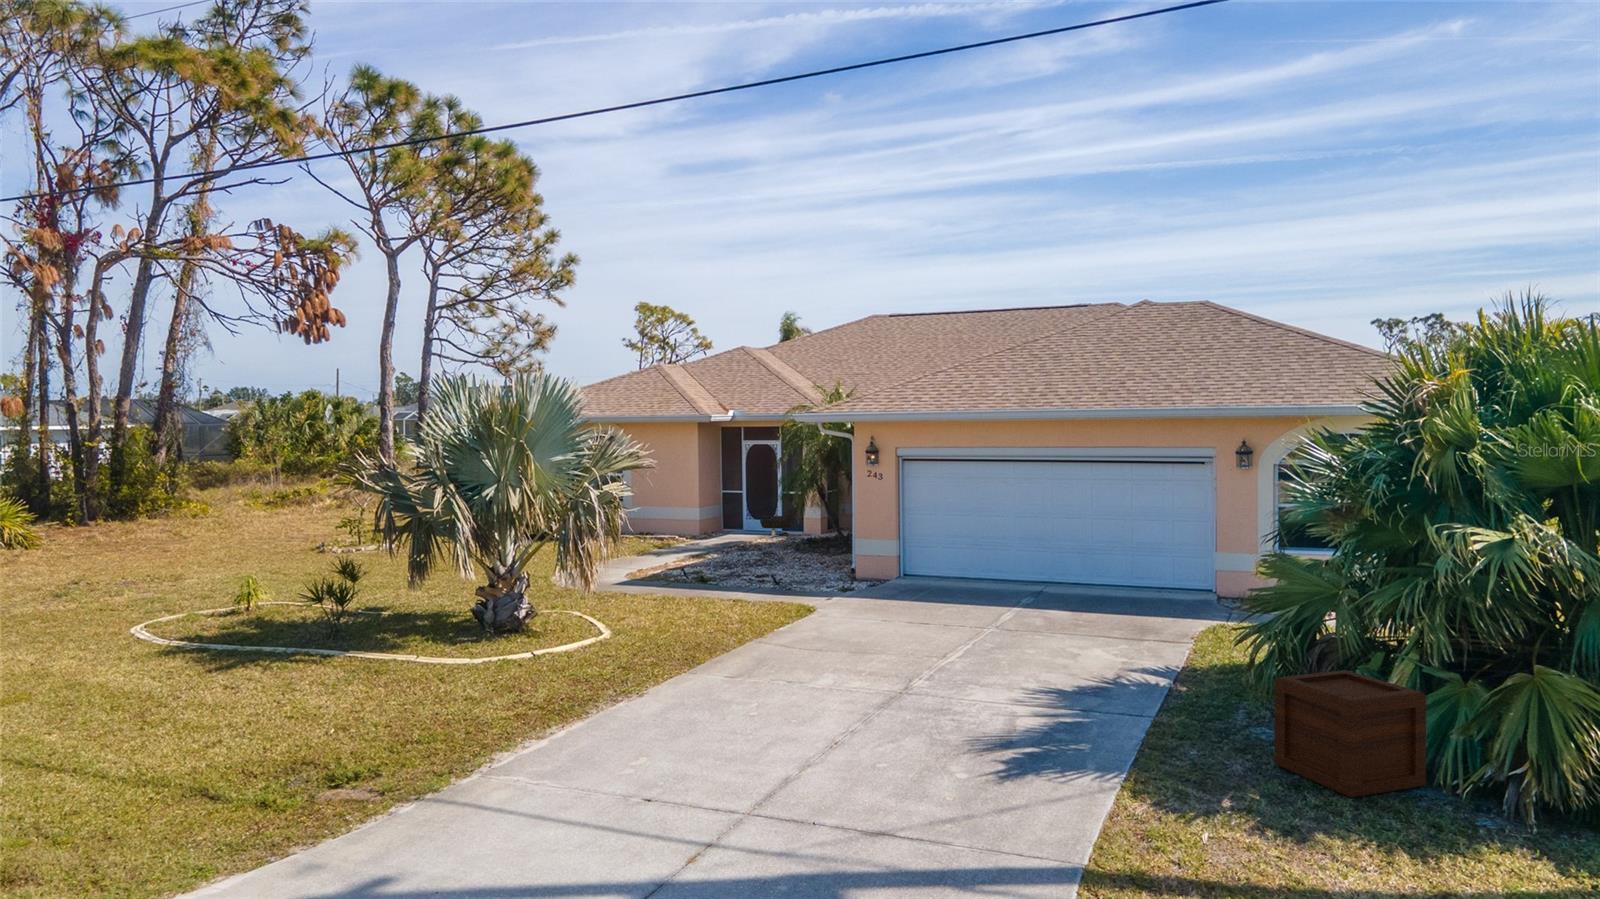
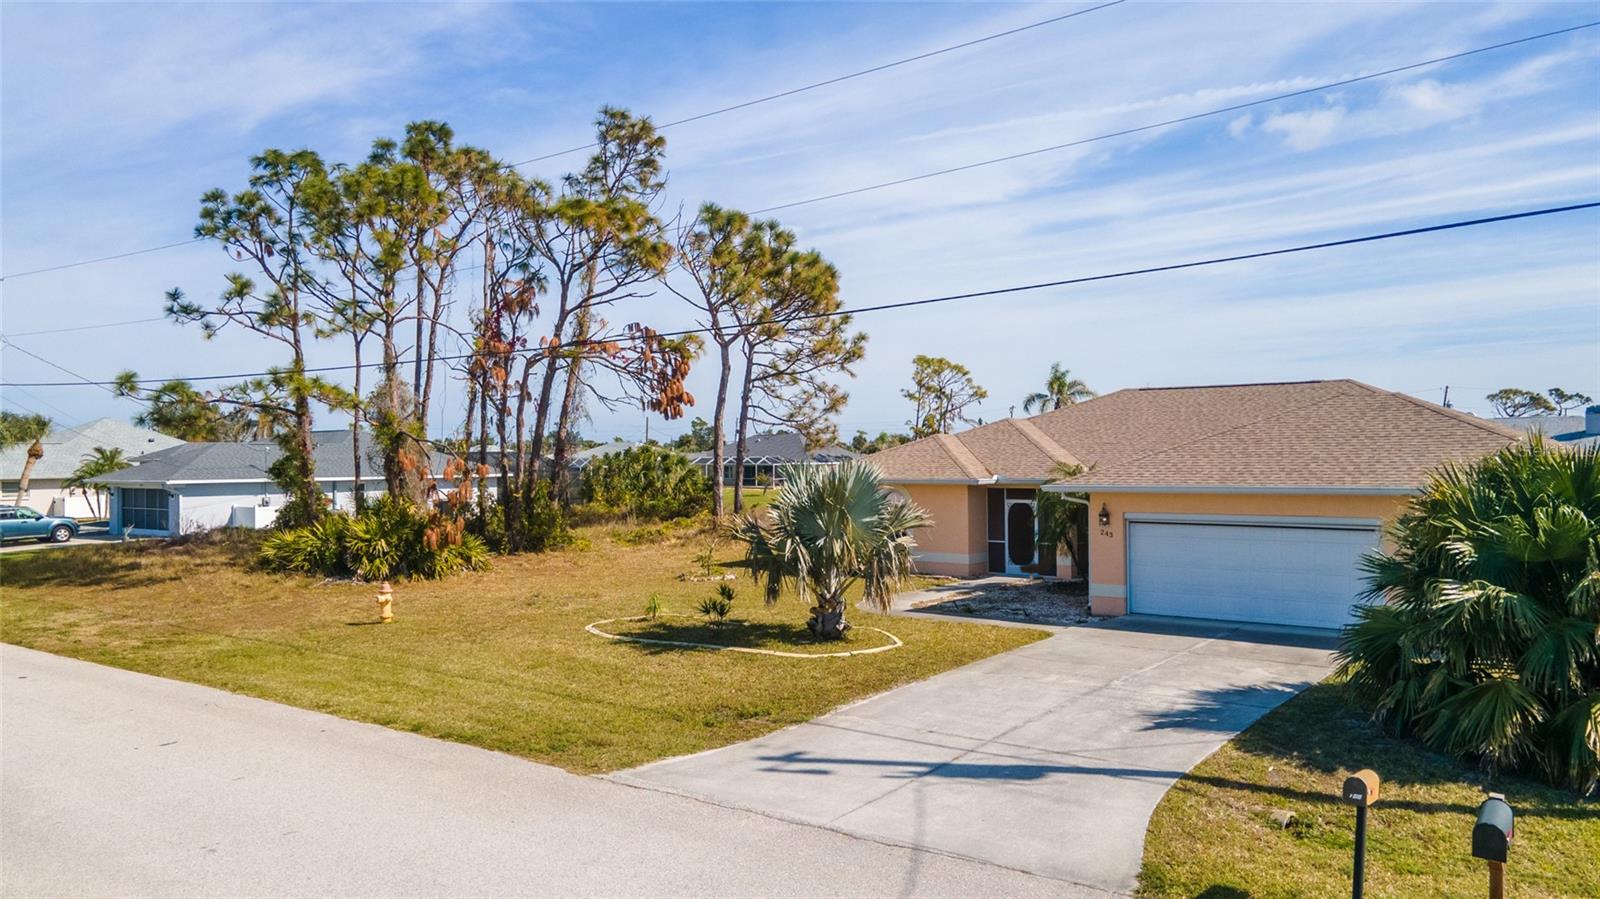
wooden crate: present [1274,670,1426,798] -> none [1332,679,1428,754]

